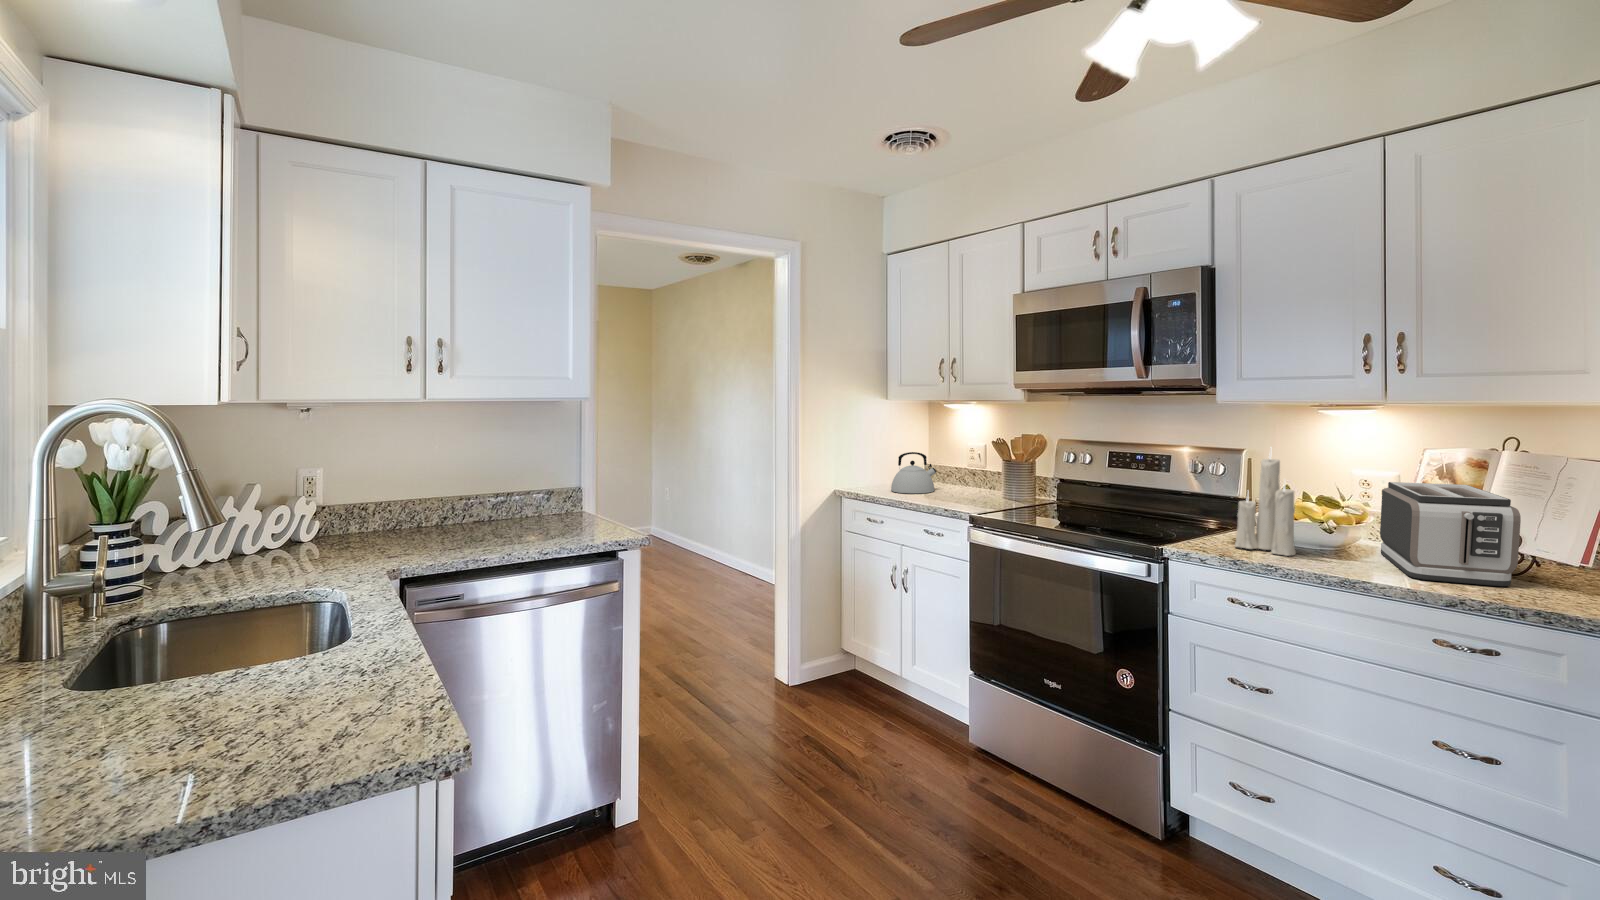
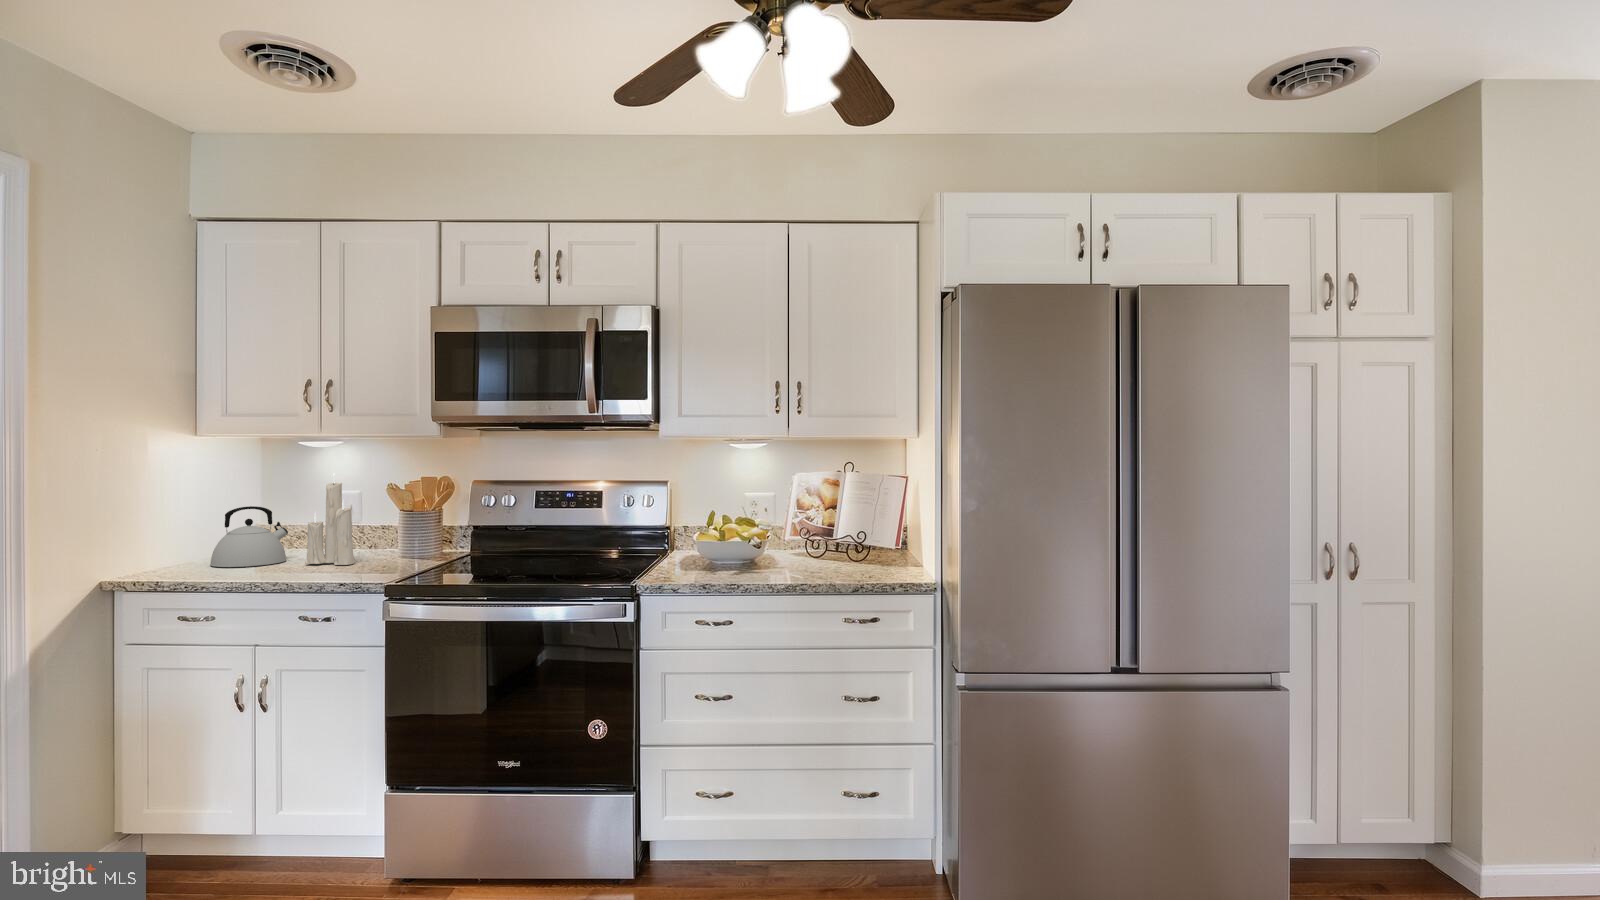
candle: present [1235,454,1296,556] -> present [305,475,355,565]
toaster: present [1380,482,1521,586] -> none [782,501,875,574]

